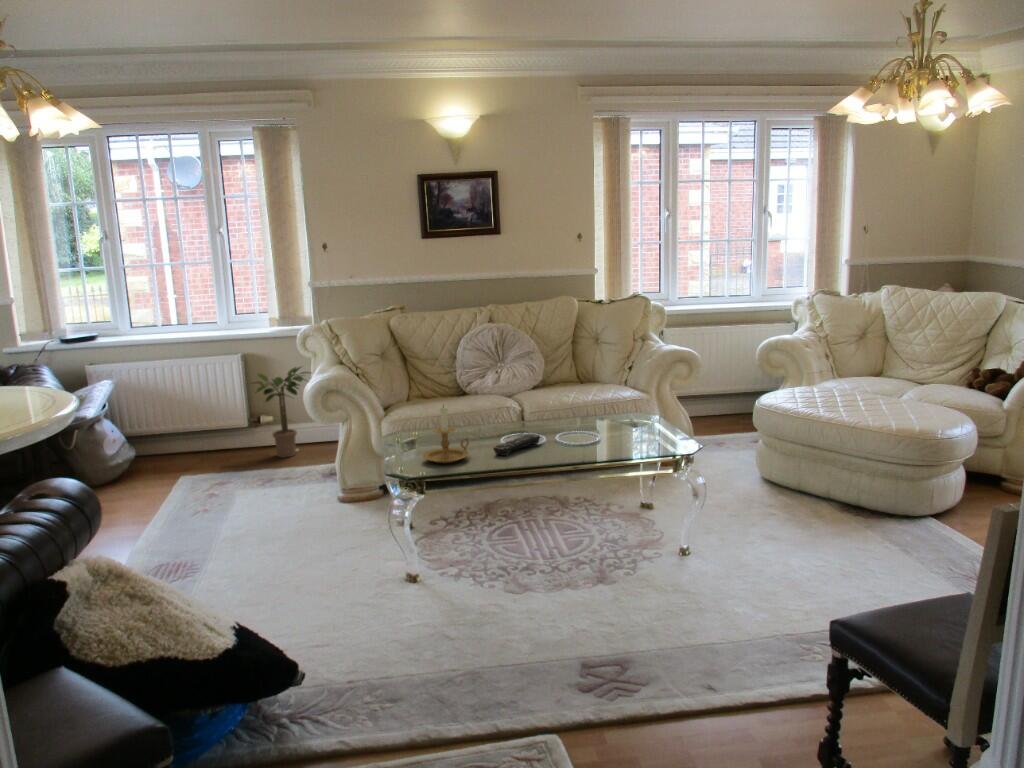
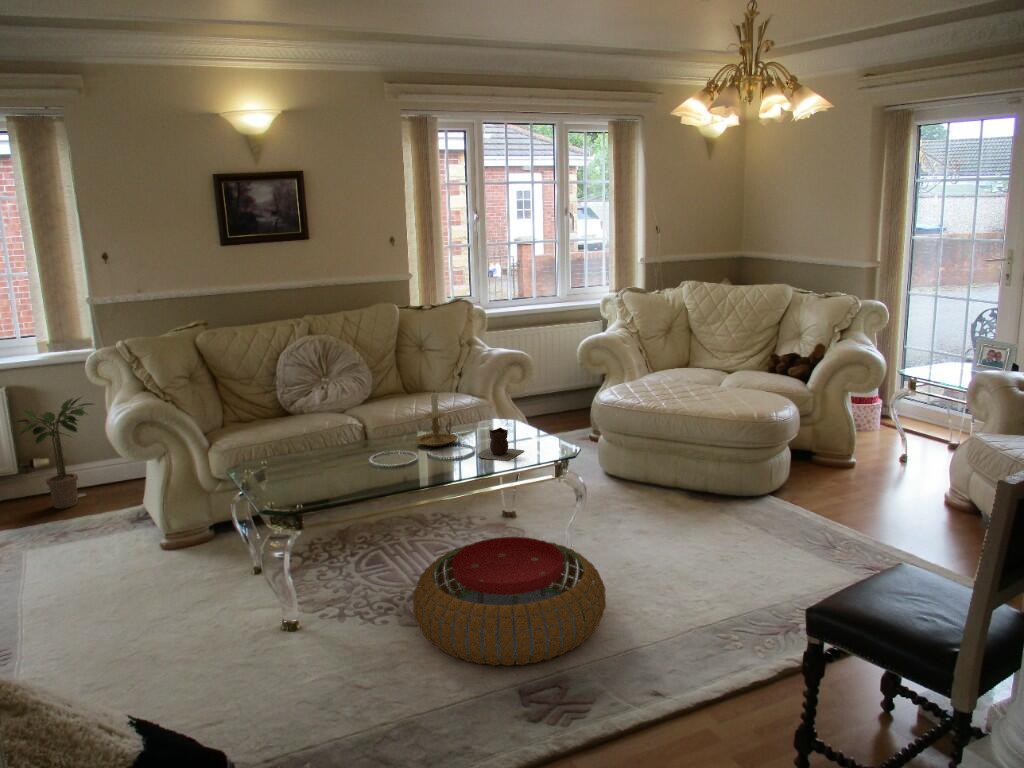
candle holder: present [423,405,469,463] -> present [415,392,458,447]
vase: none [603,421,650,453] -> present [477,428,524,461]
remote control: present [493,434,540,456] -> none [364,451,408,478]
pouf: none [512,523,695,642] -> present [413,537,606,666]

